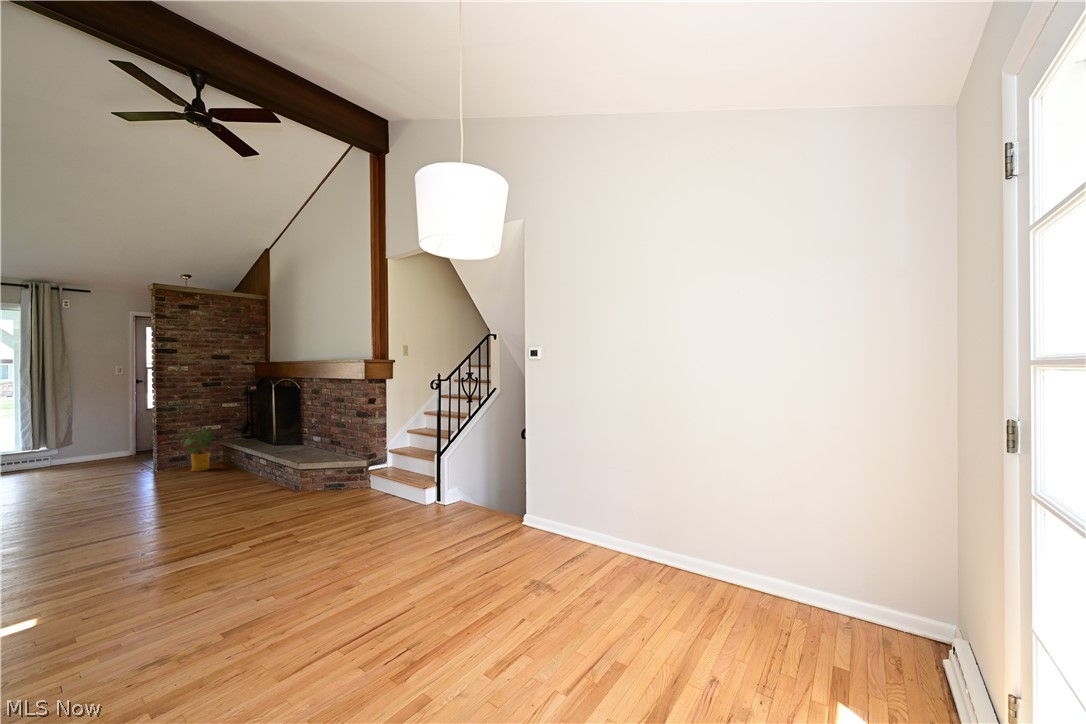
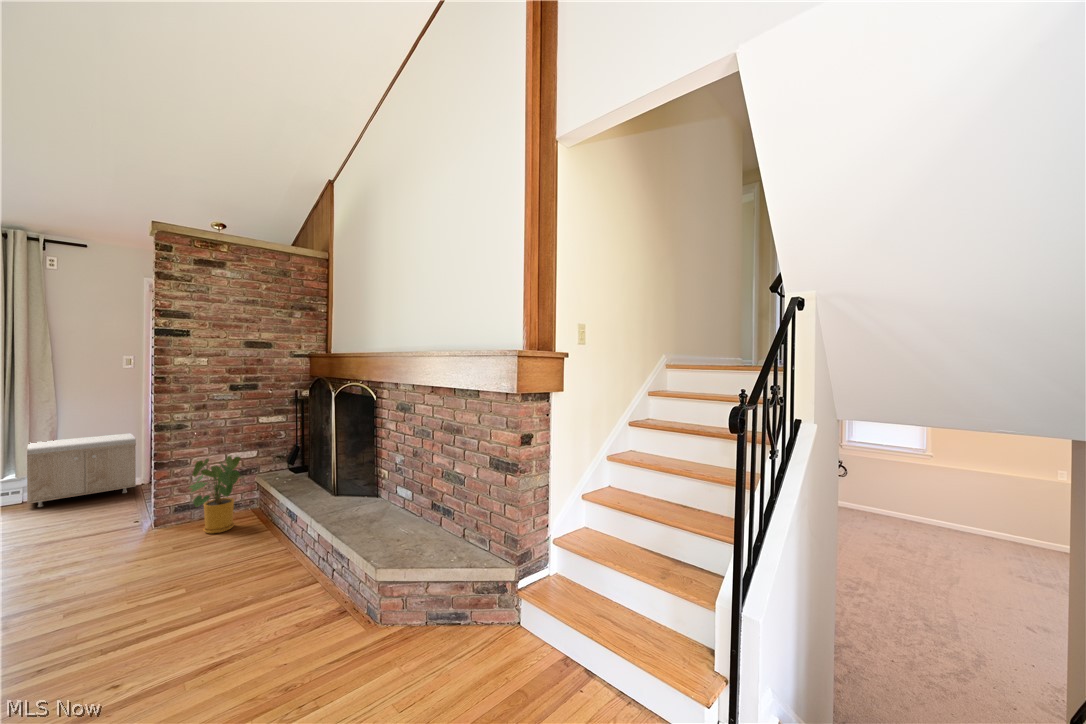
storage bench: none [54,420,130,467] -> present [27,433,136,507]

